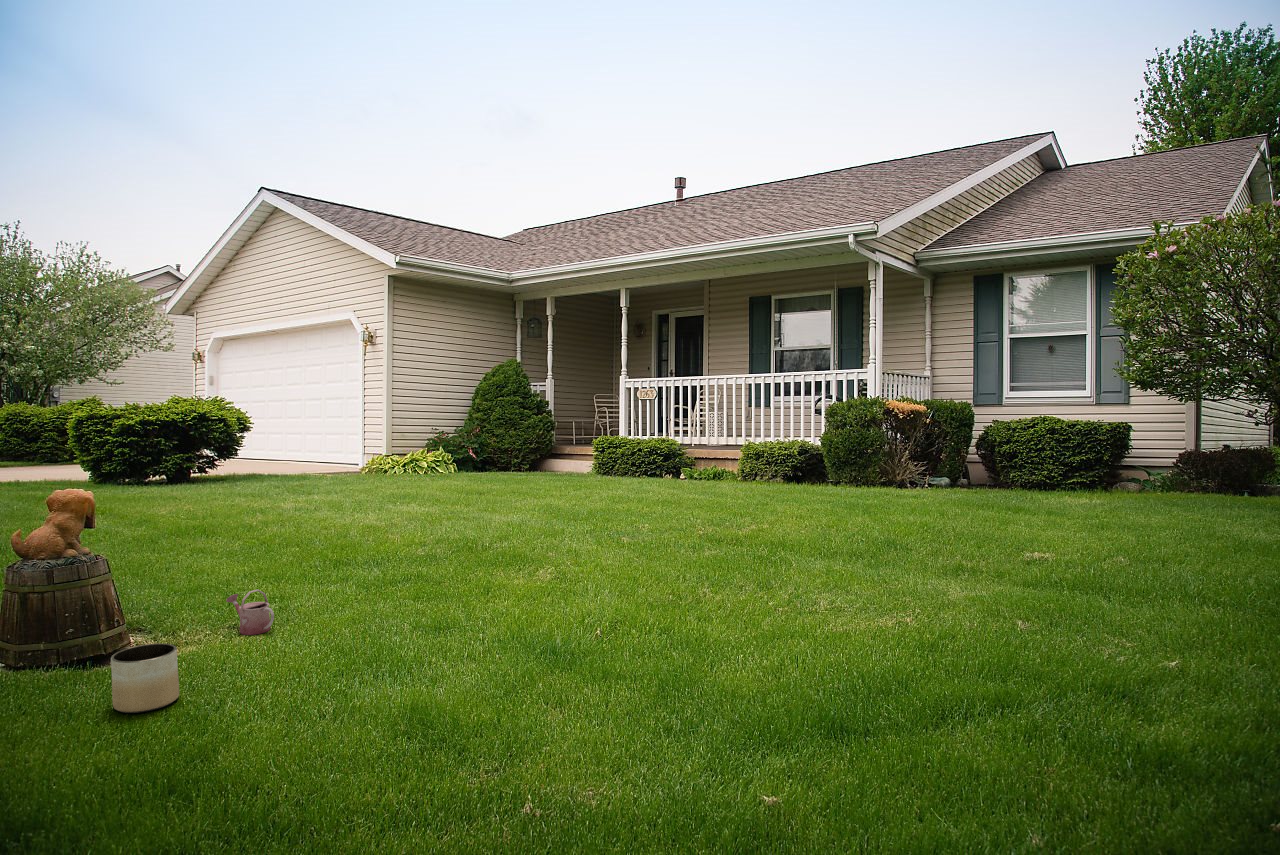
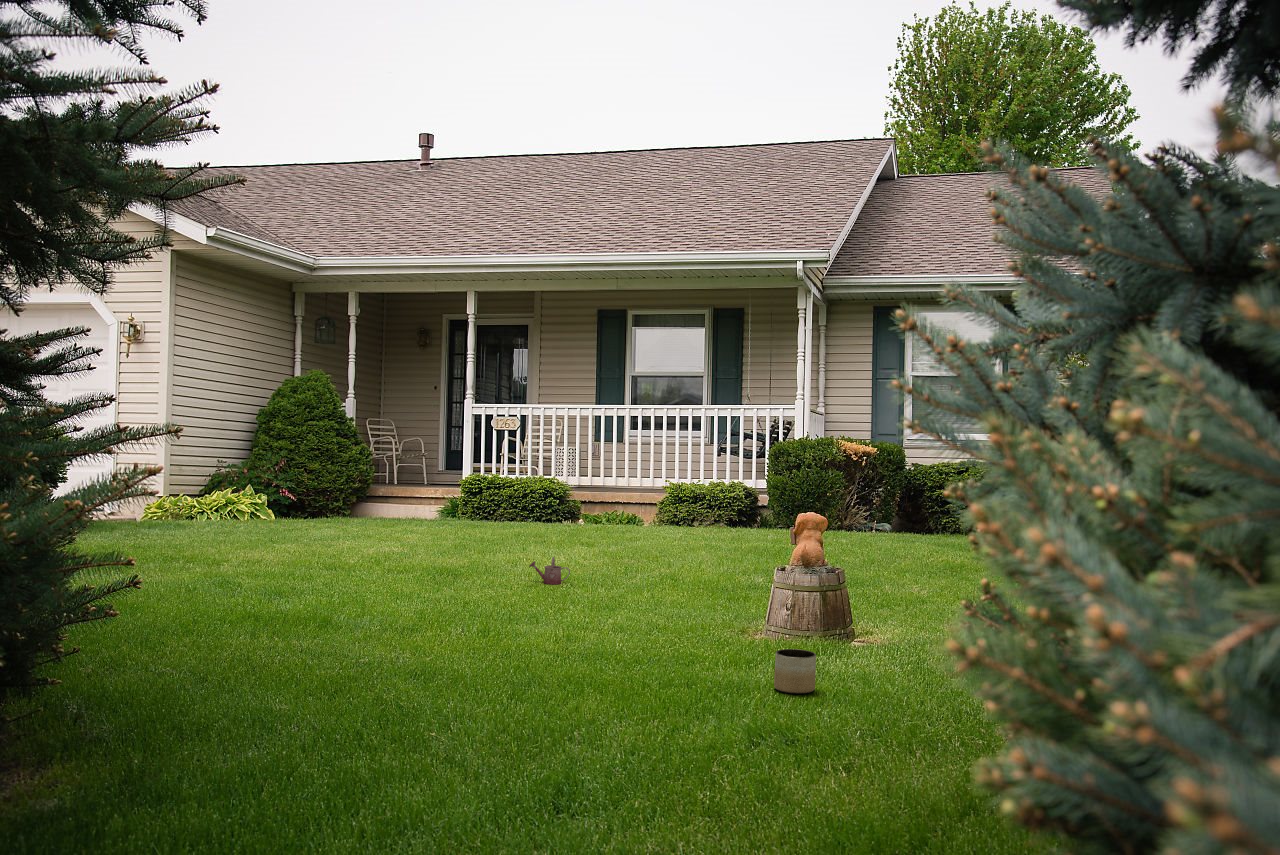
watering can: present [226,589,274,635] -> present [529,557,570,584]

